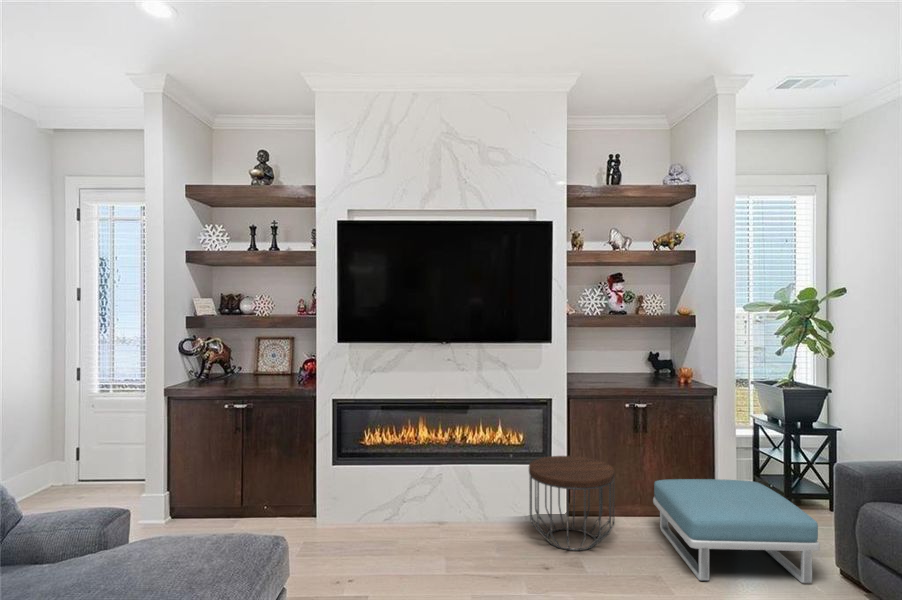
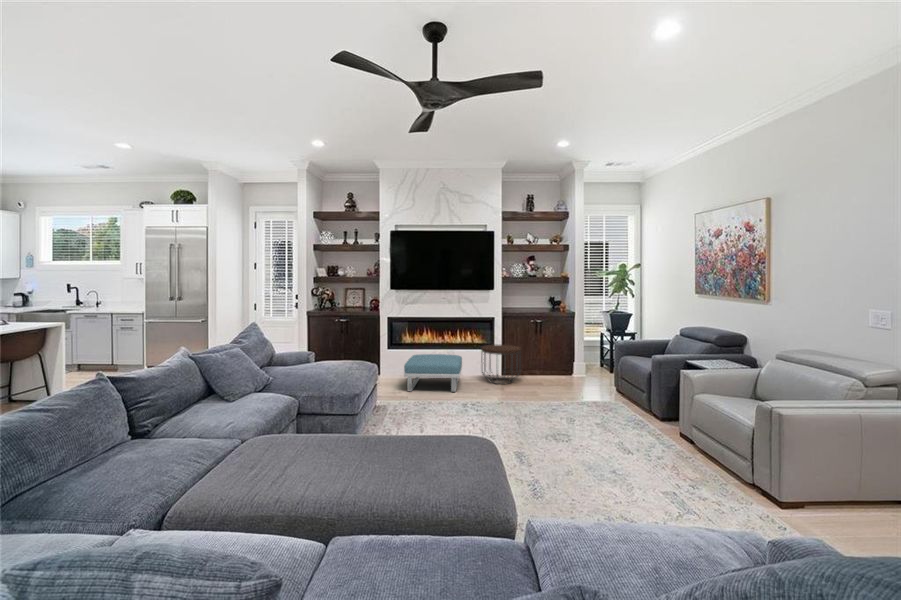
footstool: present [653,479,820,583] -> present [404,354,462,392]

